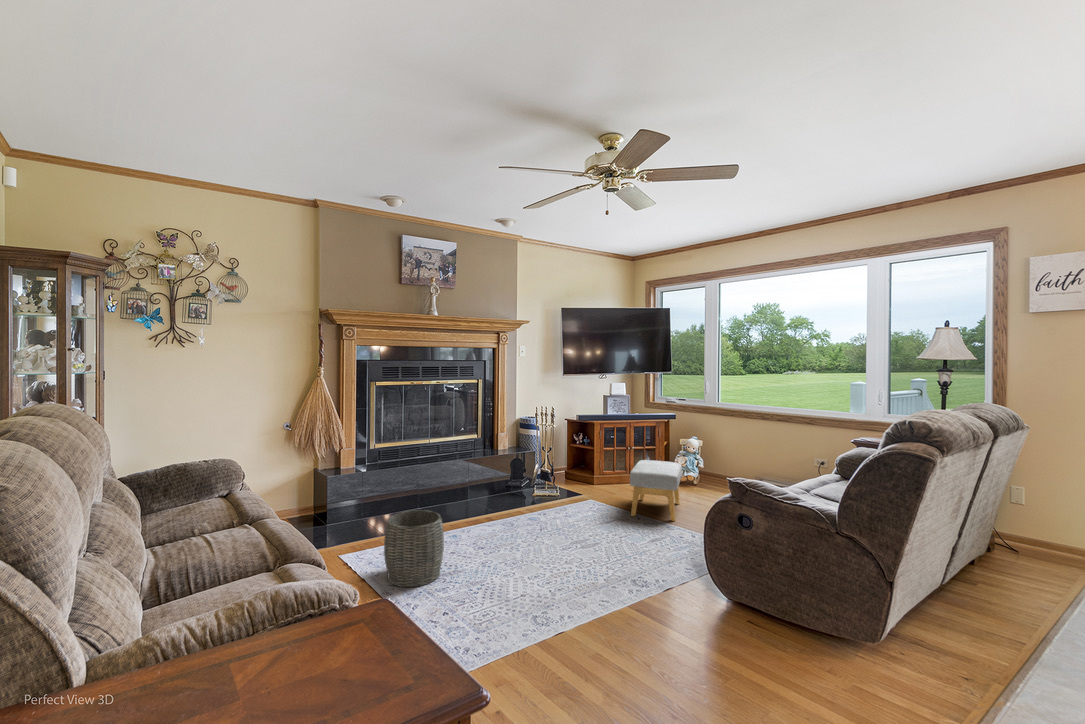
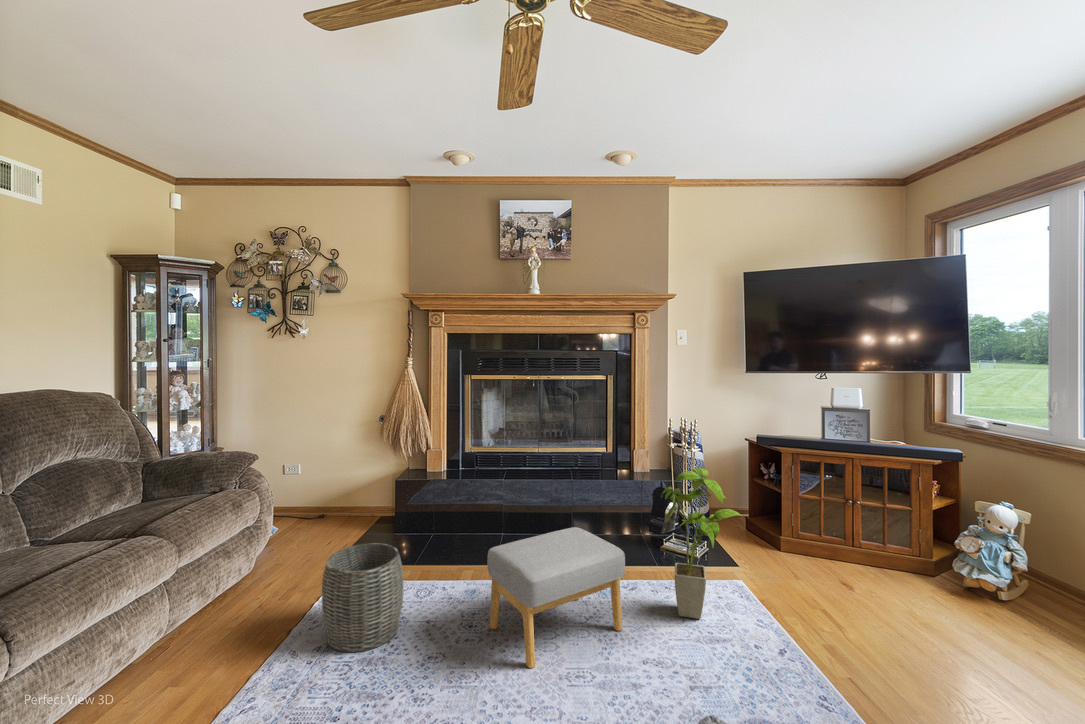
house plant: none [567,431,612,521] -> present [662,468,742,619]
footstool: present [630,460,682,521] -> present [487,527,625,668]

